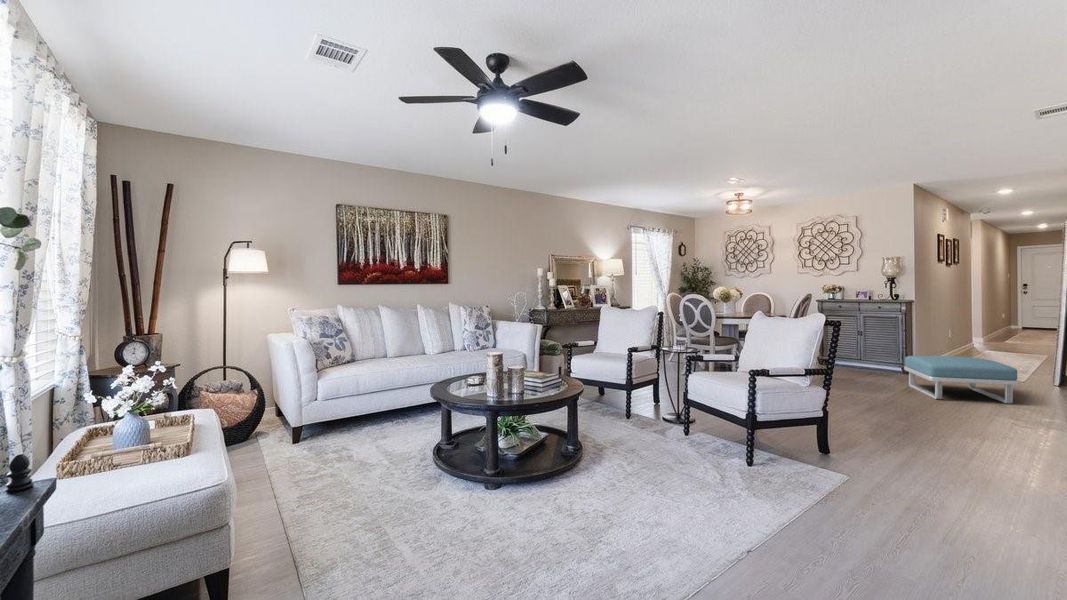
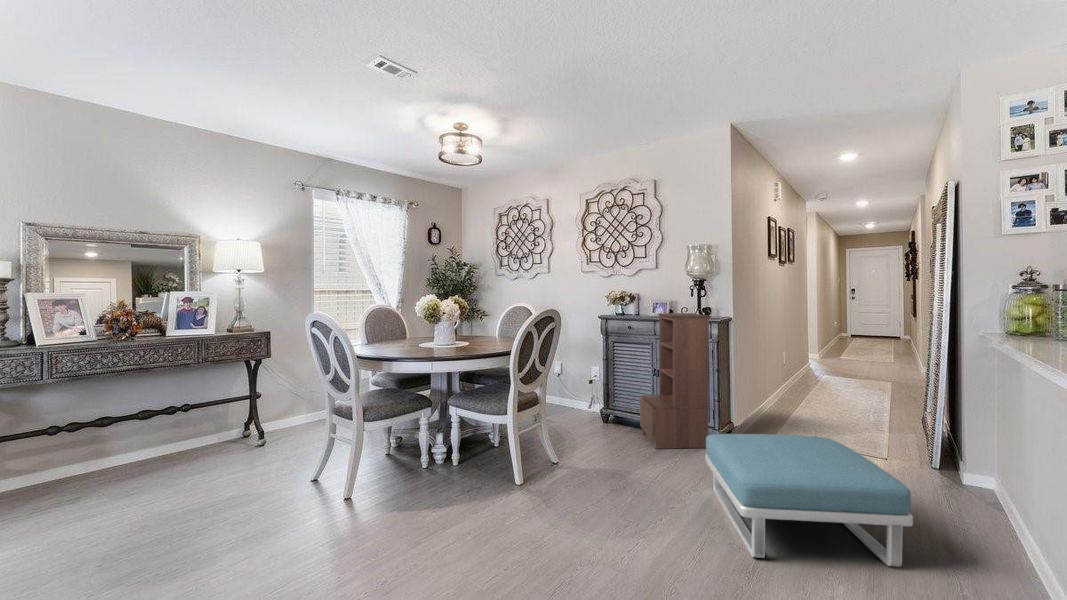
bookshelf: none [851,298,901,374] -> present [640,313,709,449]

